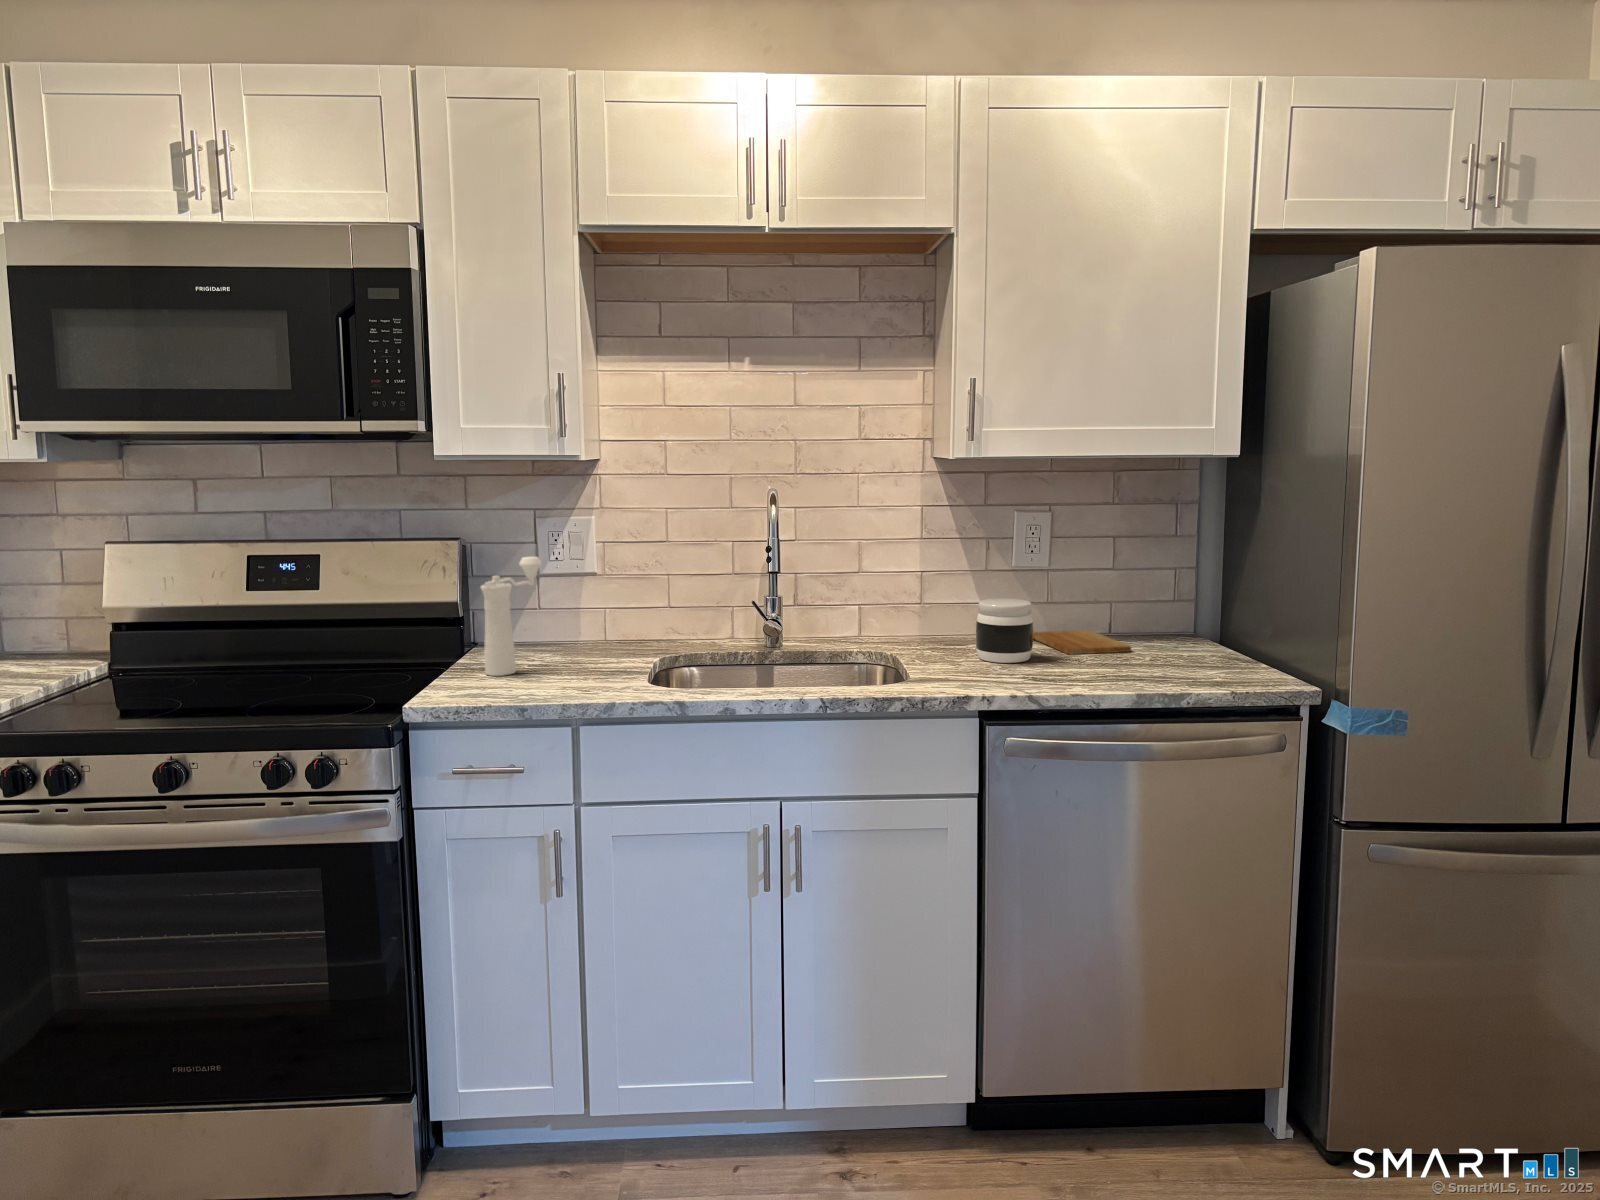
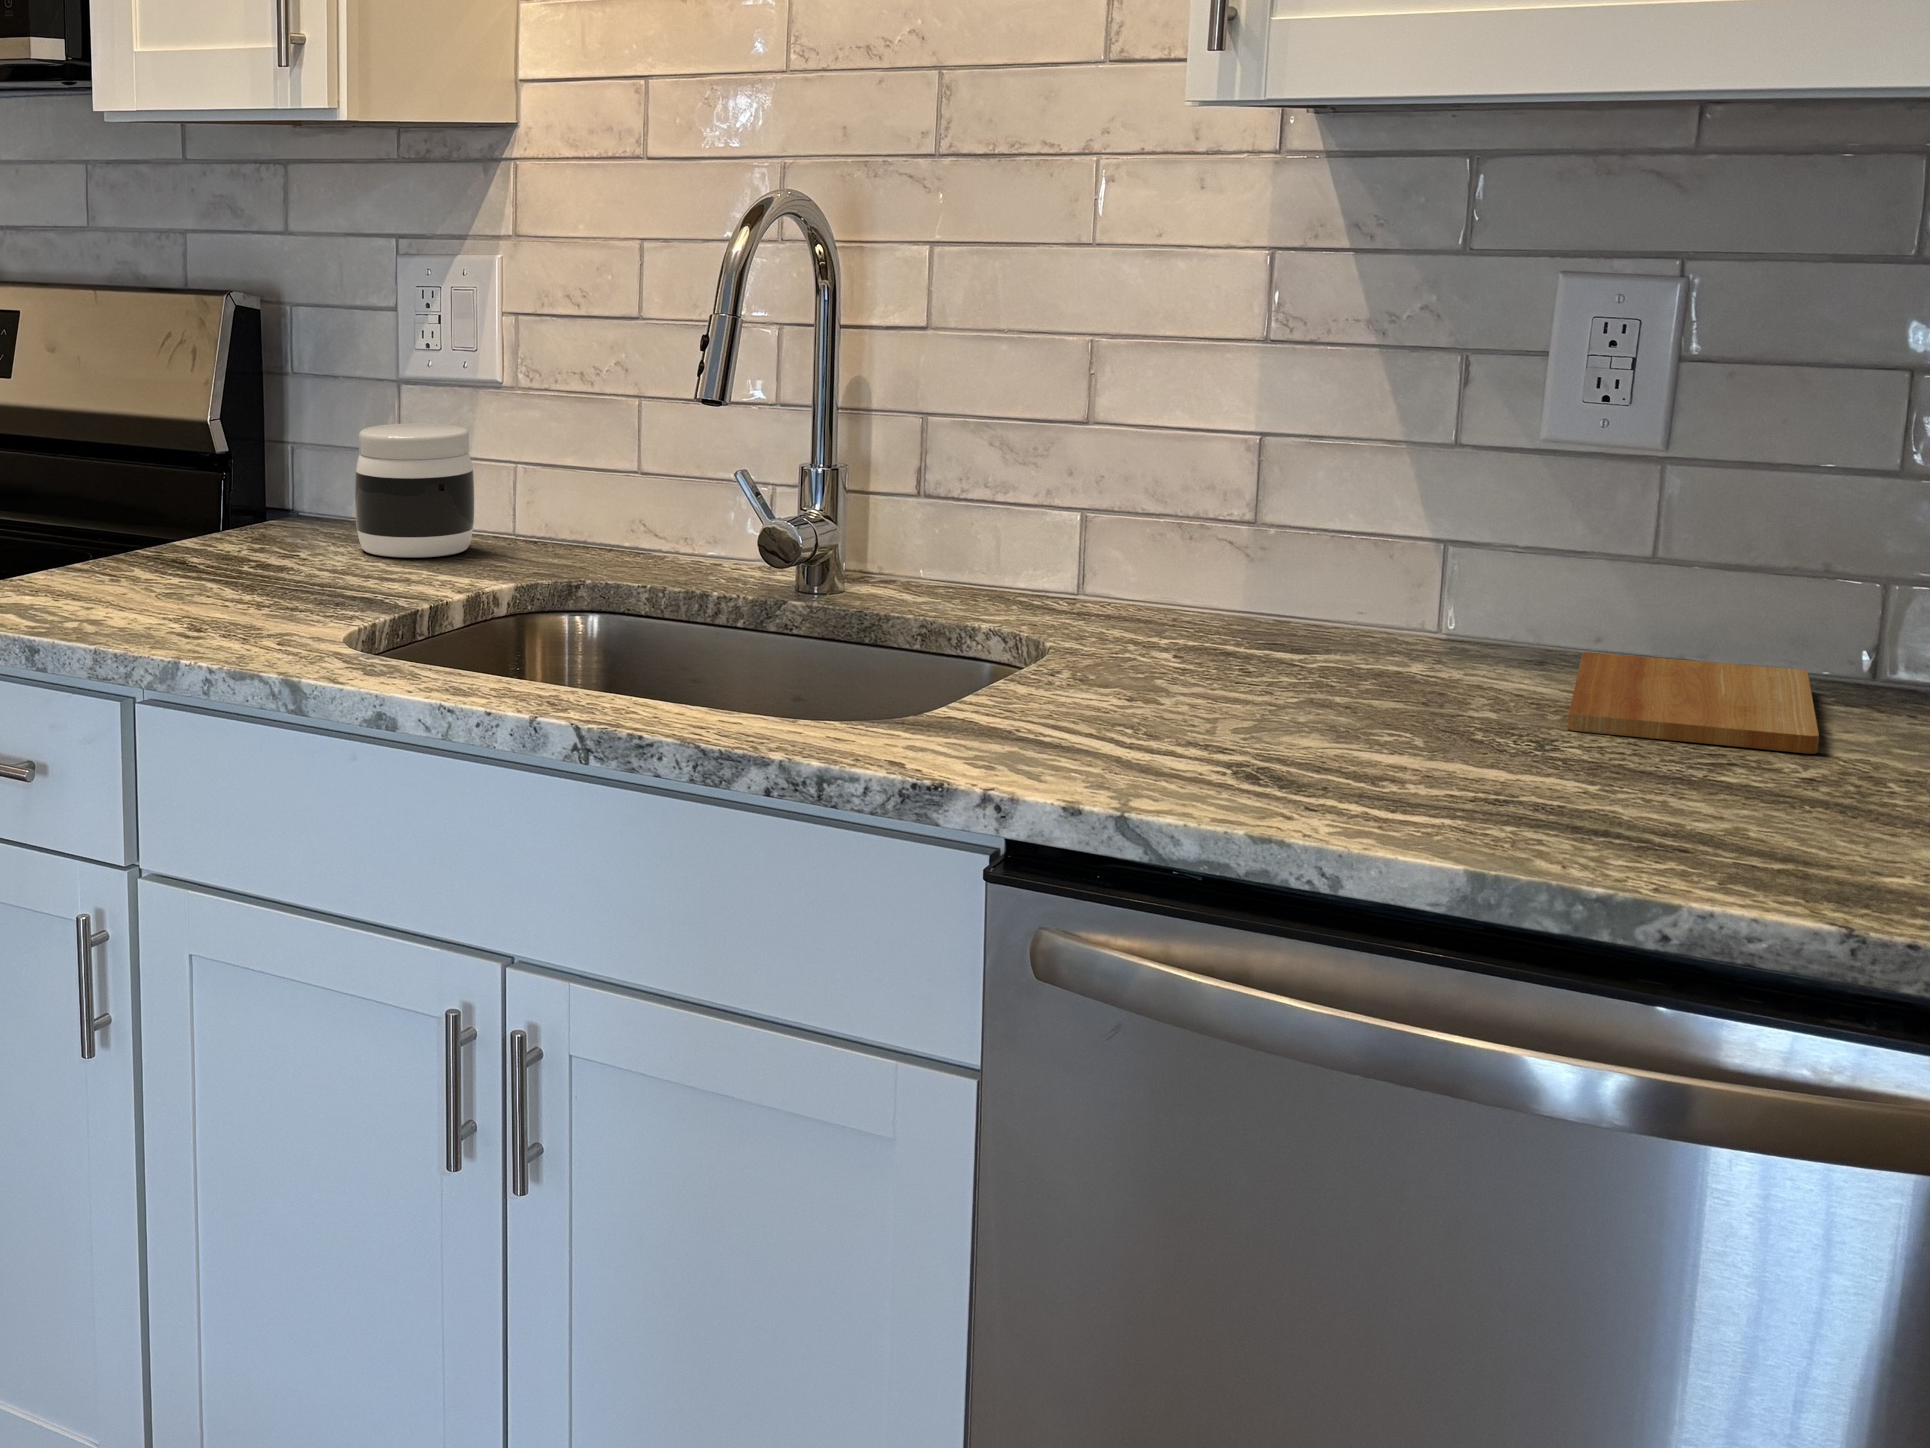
pepper mill: present [481,557,542,676] -> none [118,334,288,582]
jar: present [976,598,1033,663] -> present [355,423,474,558]

